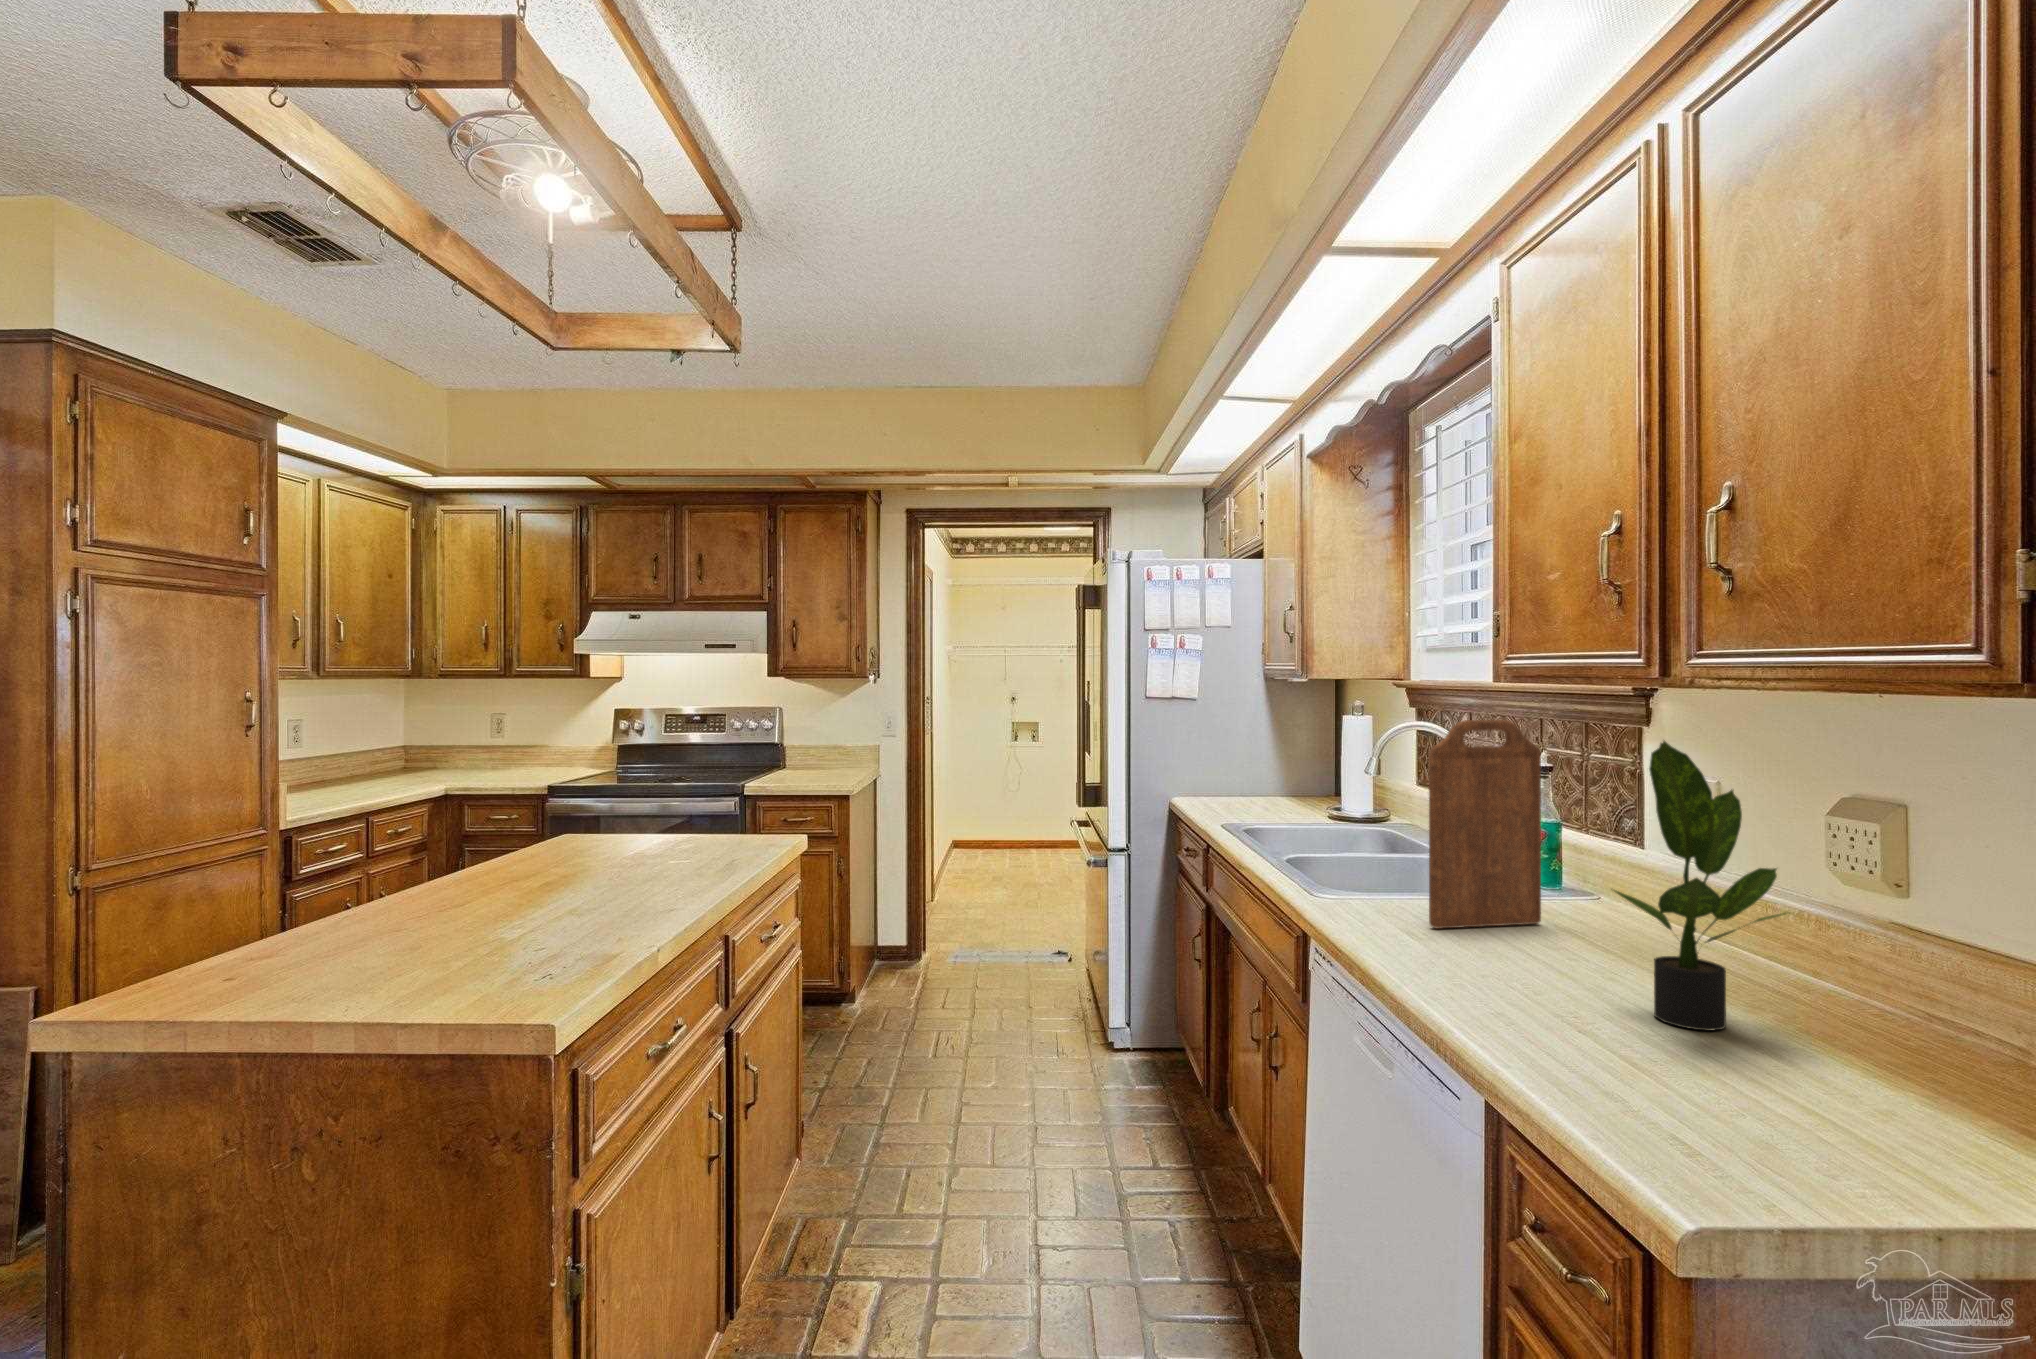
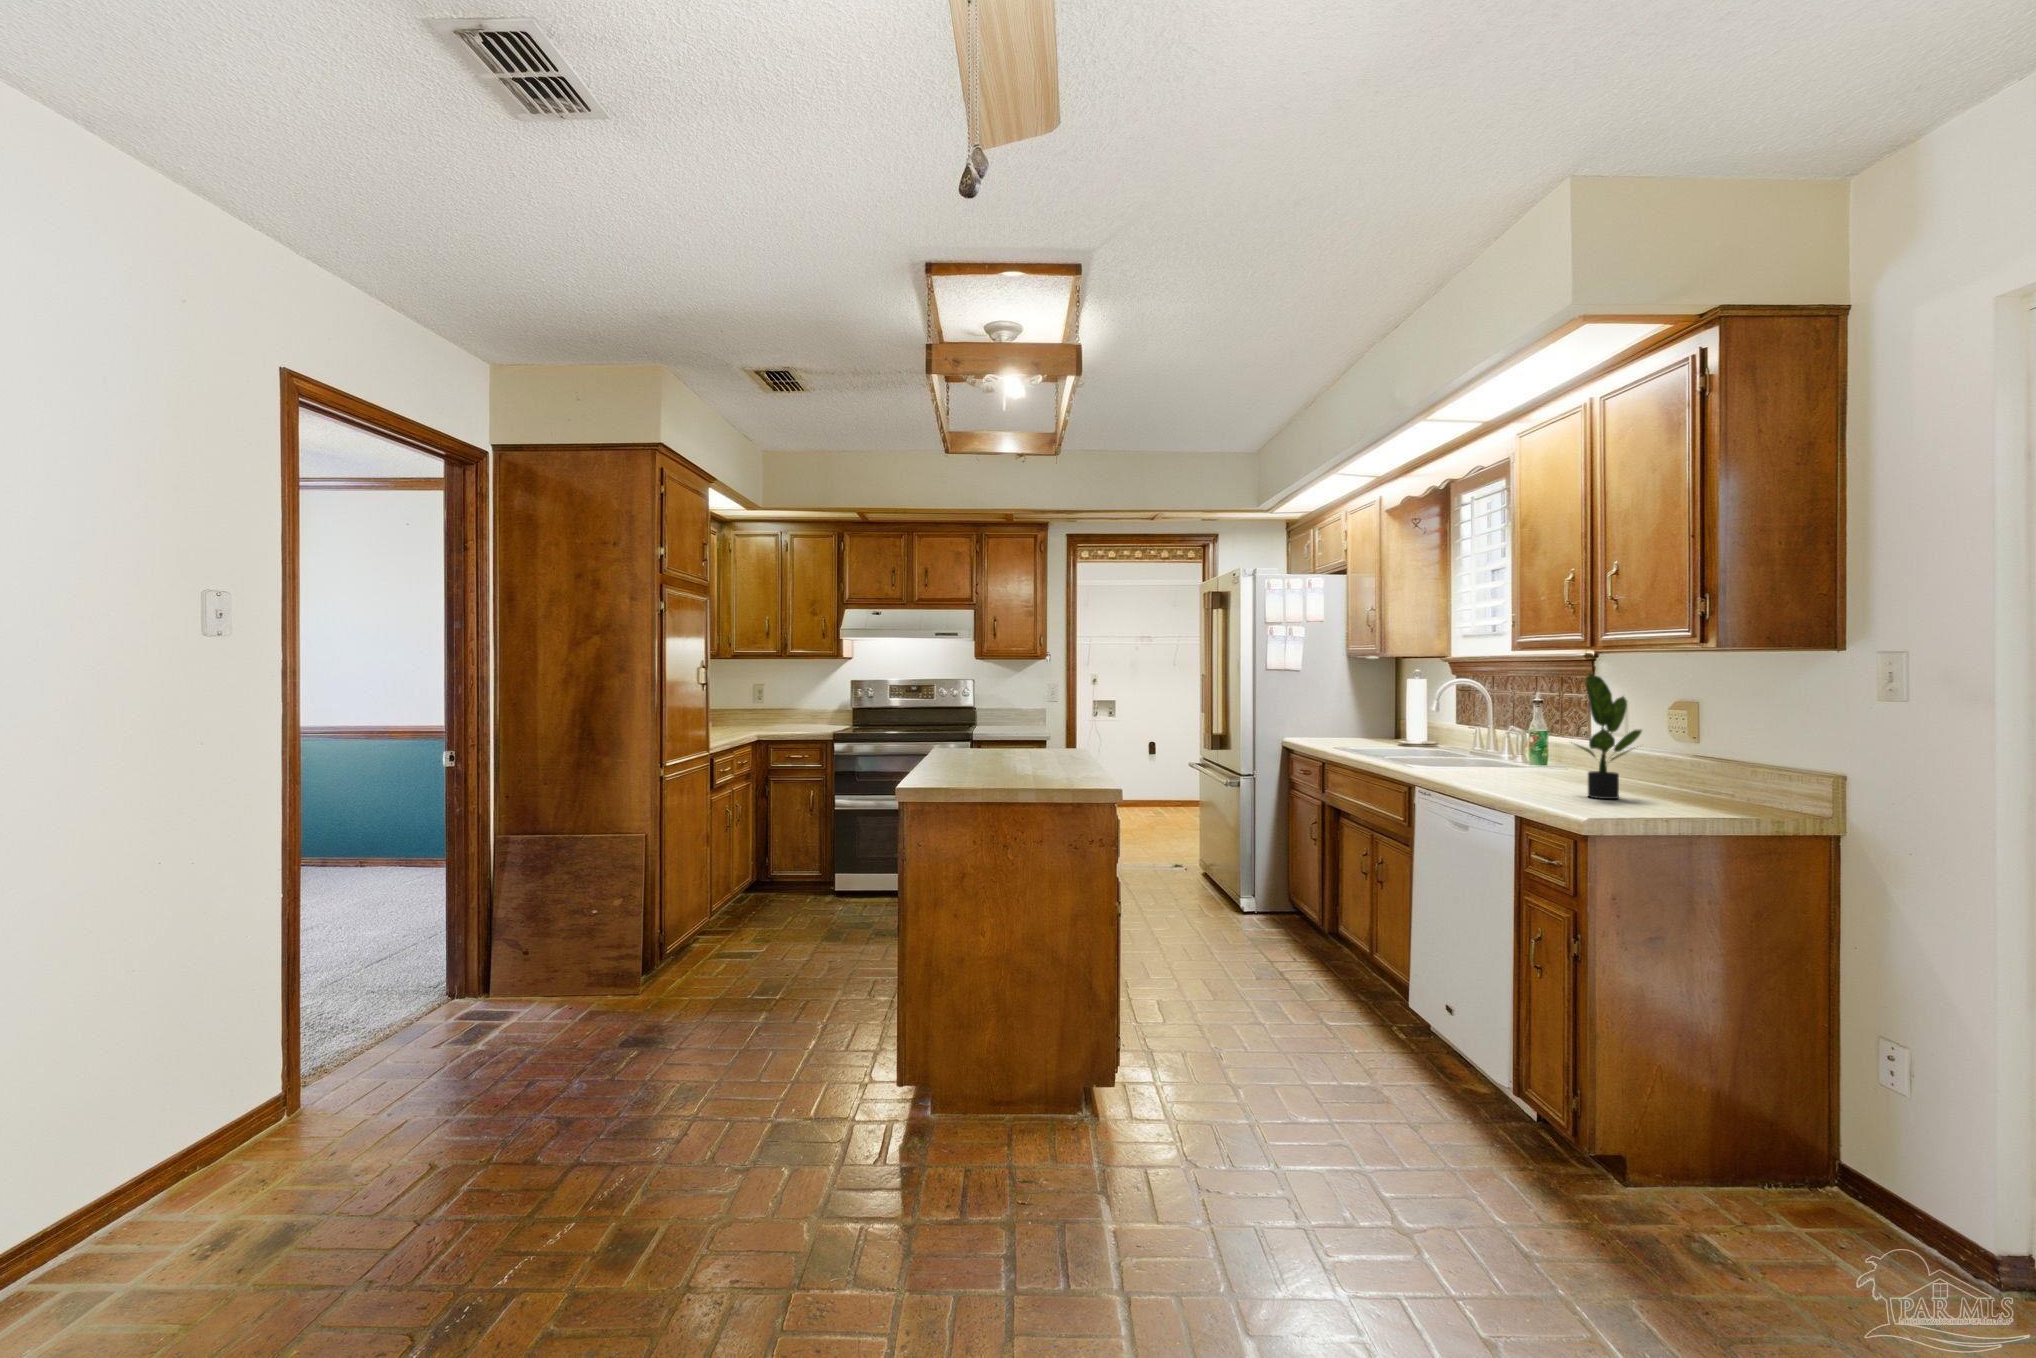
cutting board: present [1429,720,1541,929] -> none [1478,671,1536,778]

